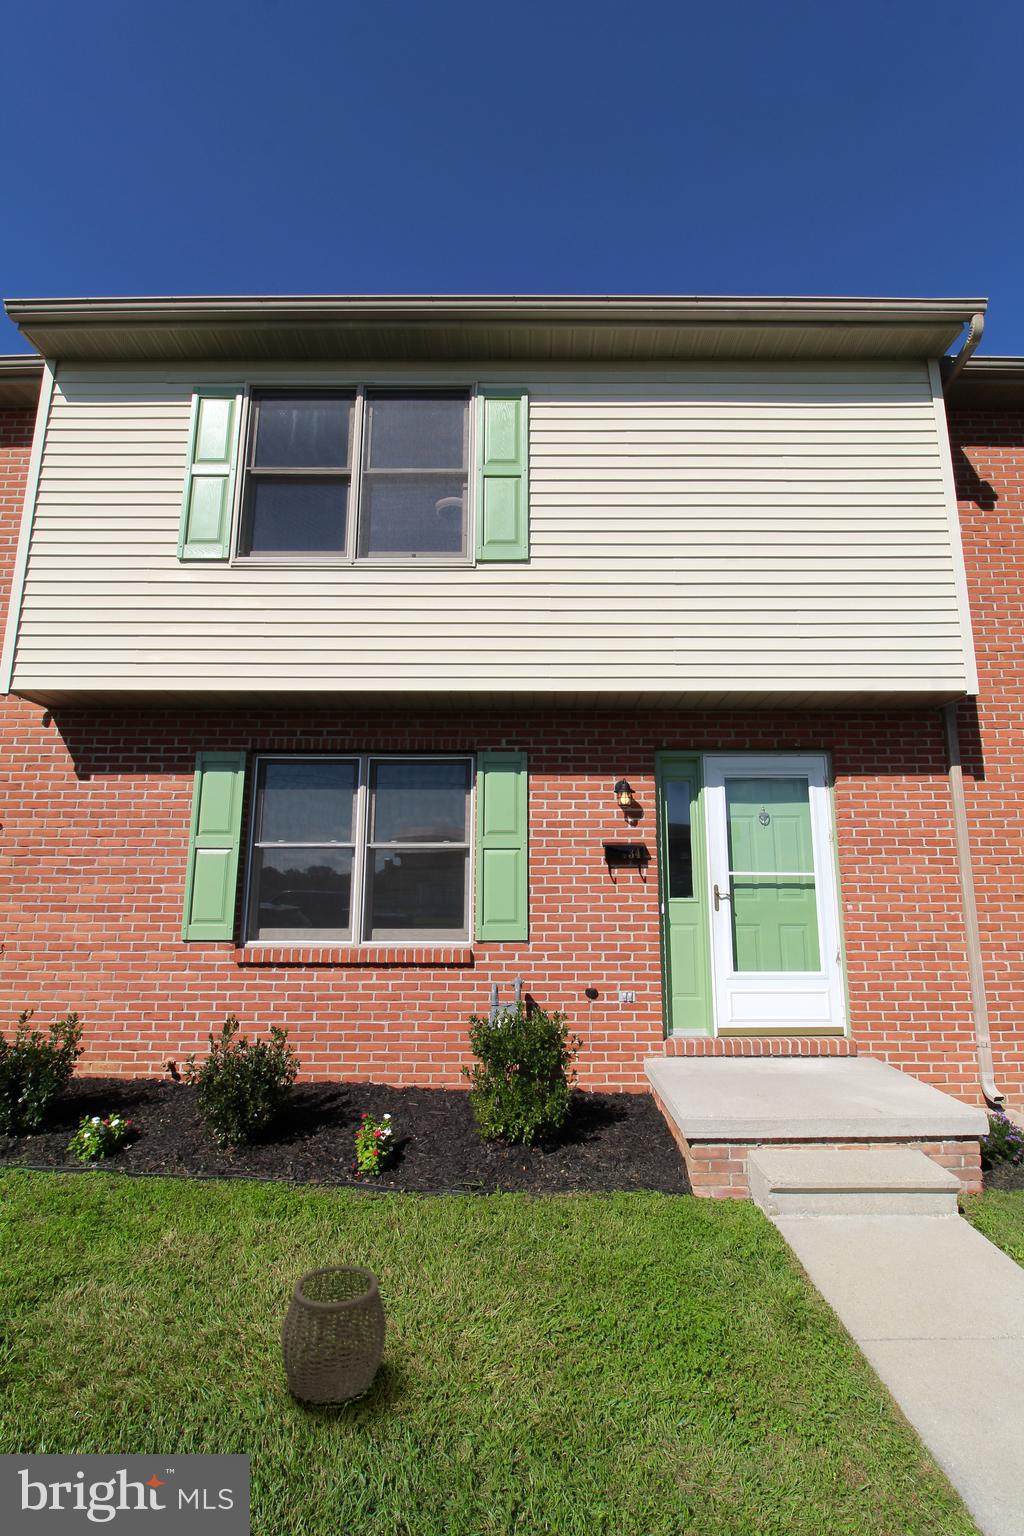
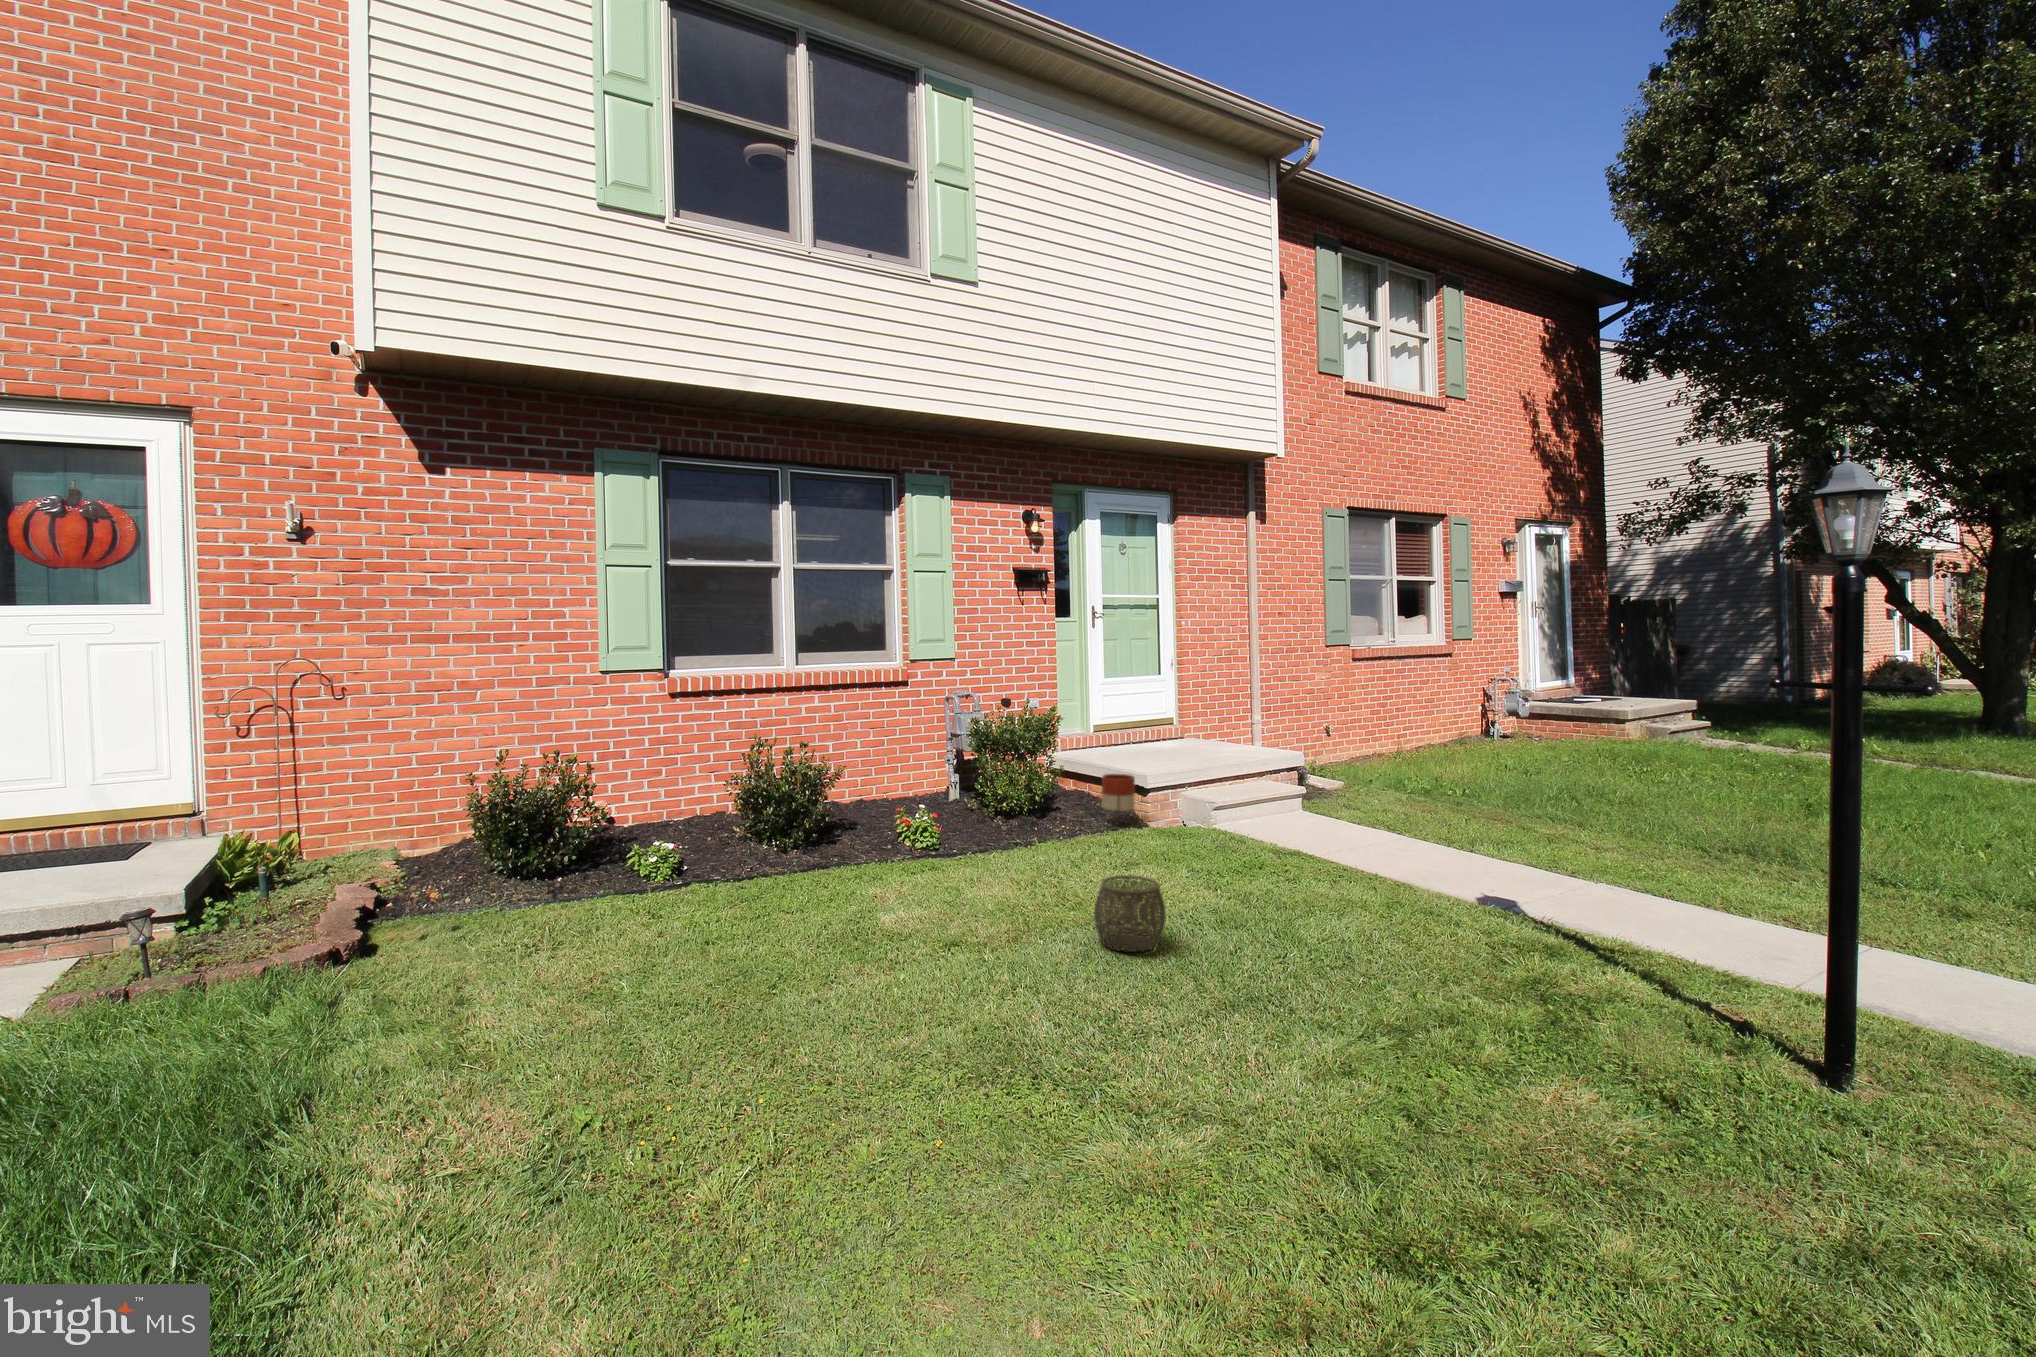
planter: none [613,1098,658,1178] -> present [1101,774,1135,817]

